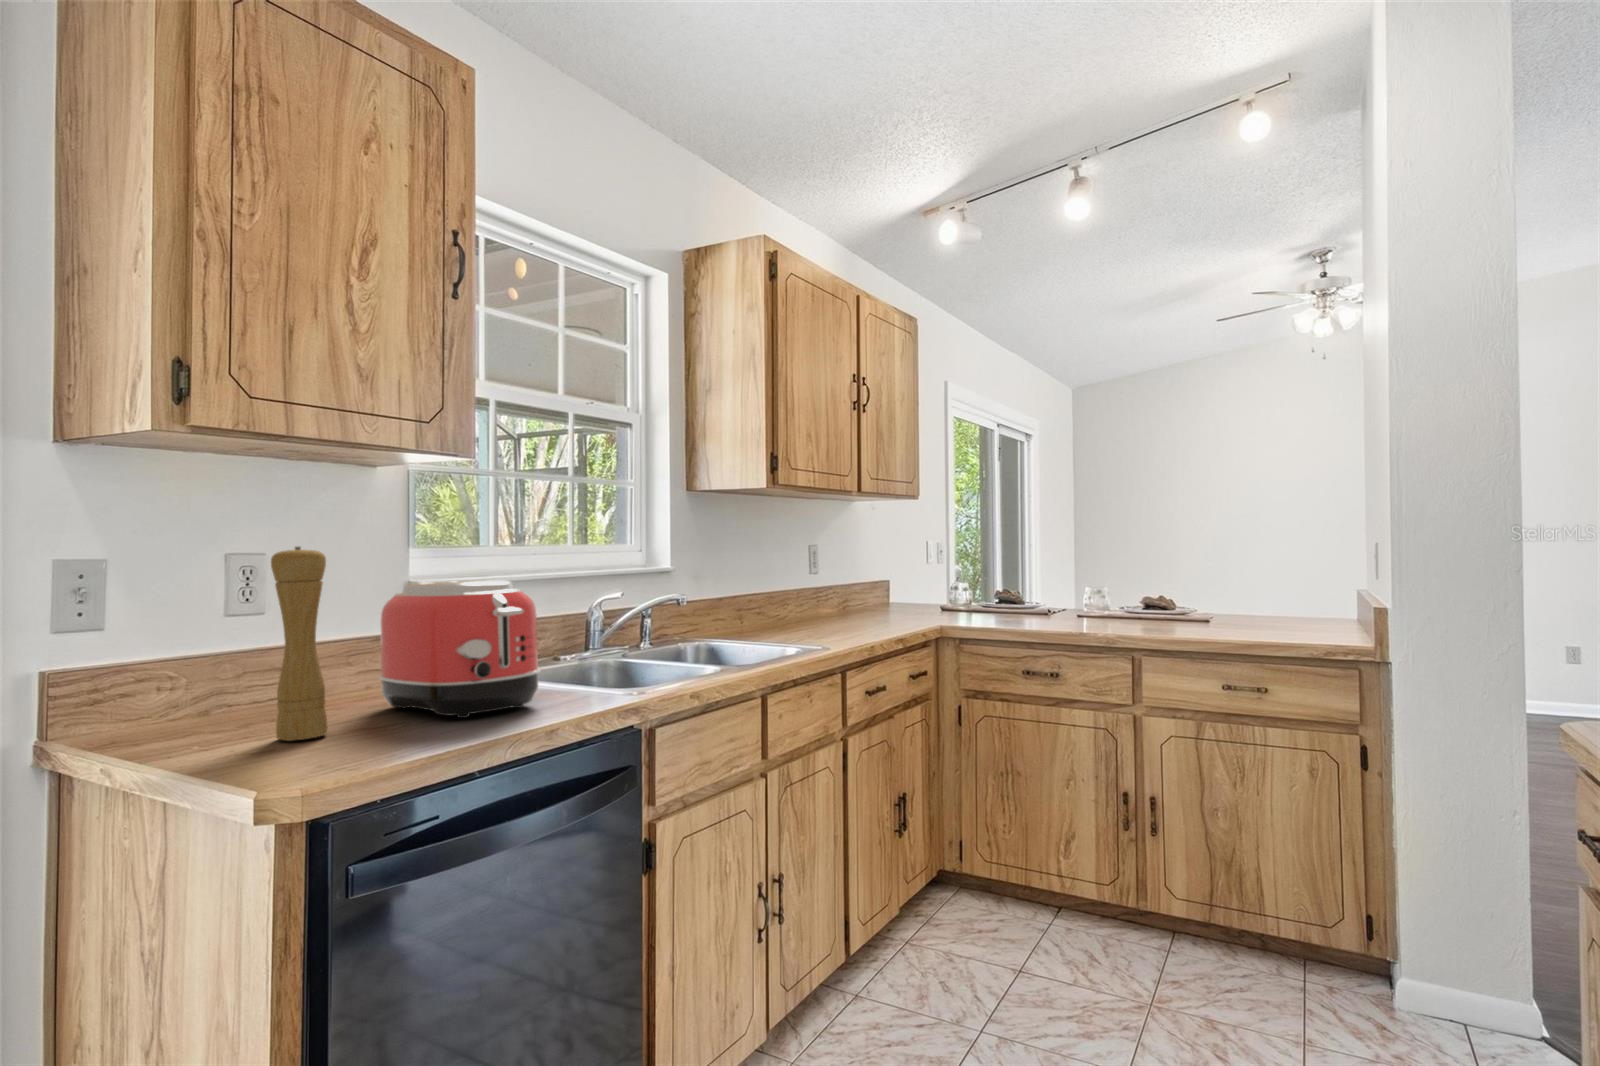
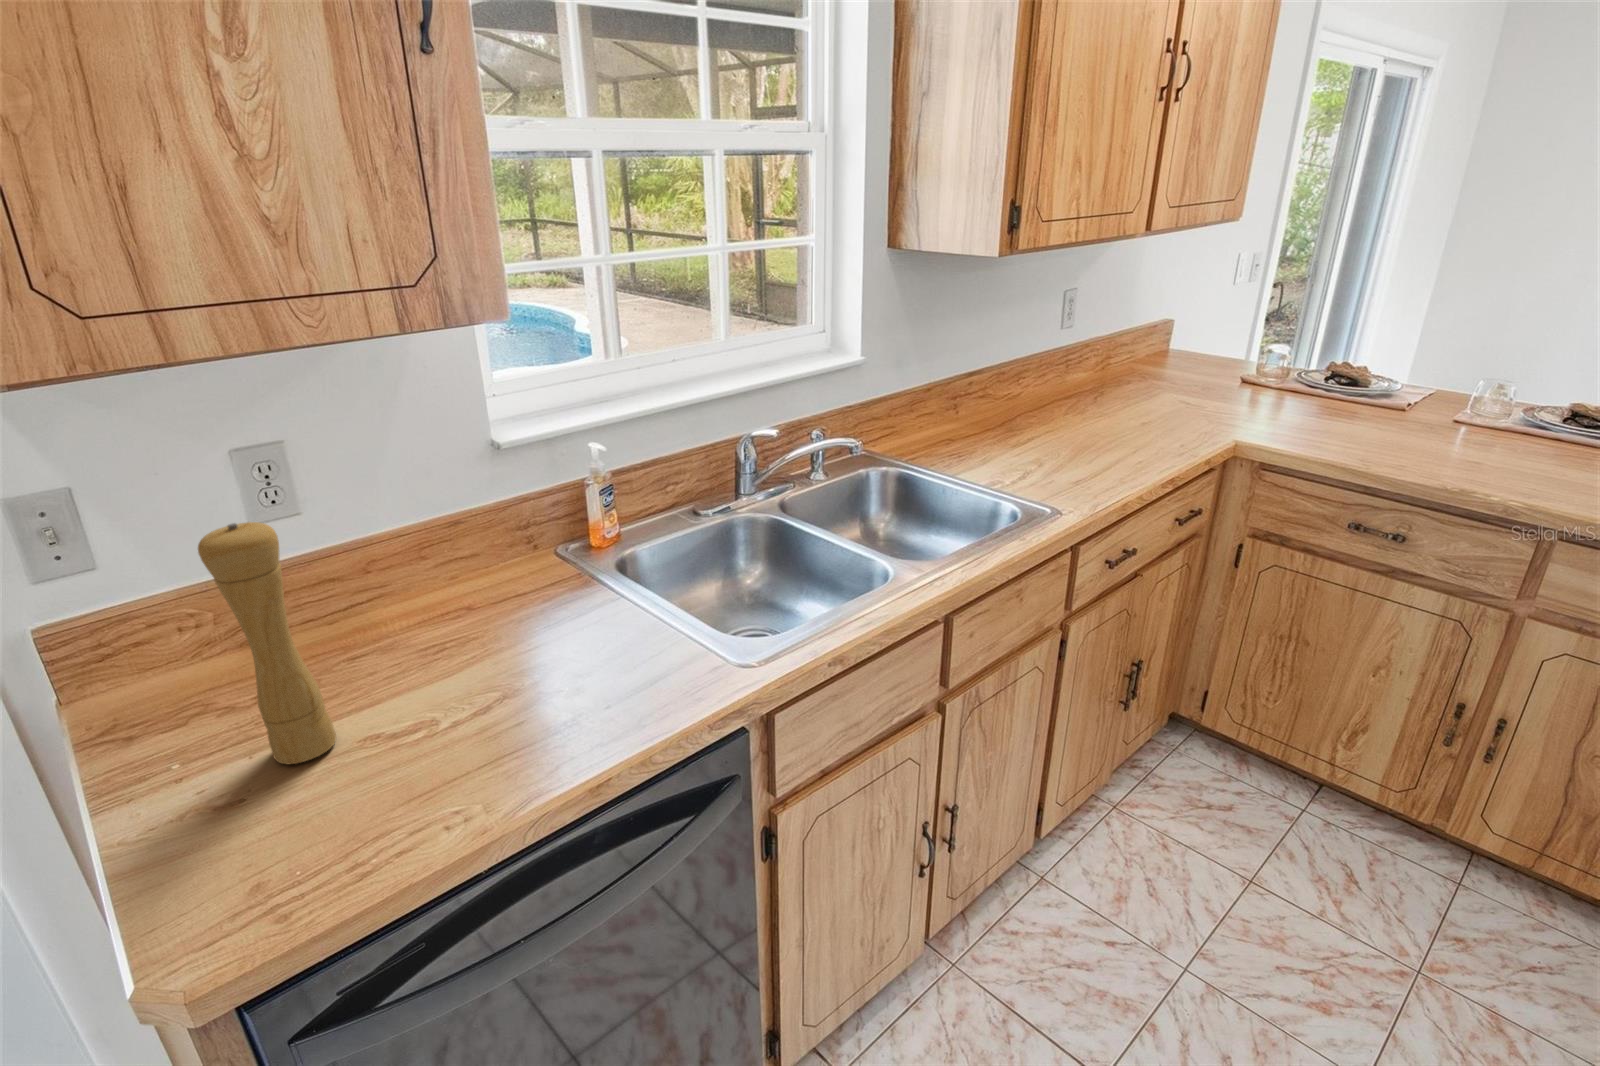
toaster: present [379,580,541,718] -> none [413,493,616,718]

